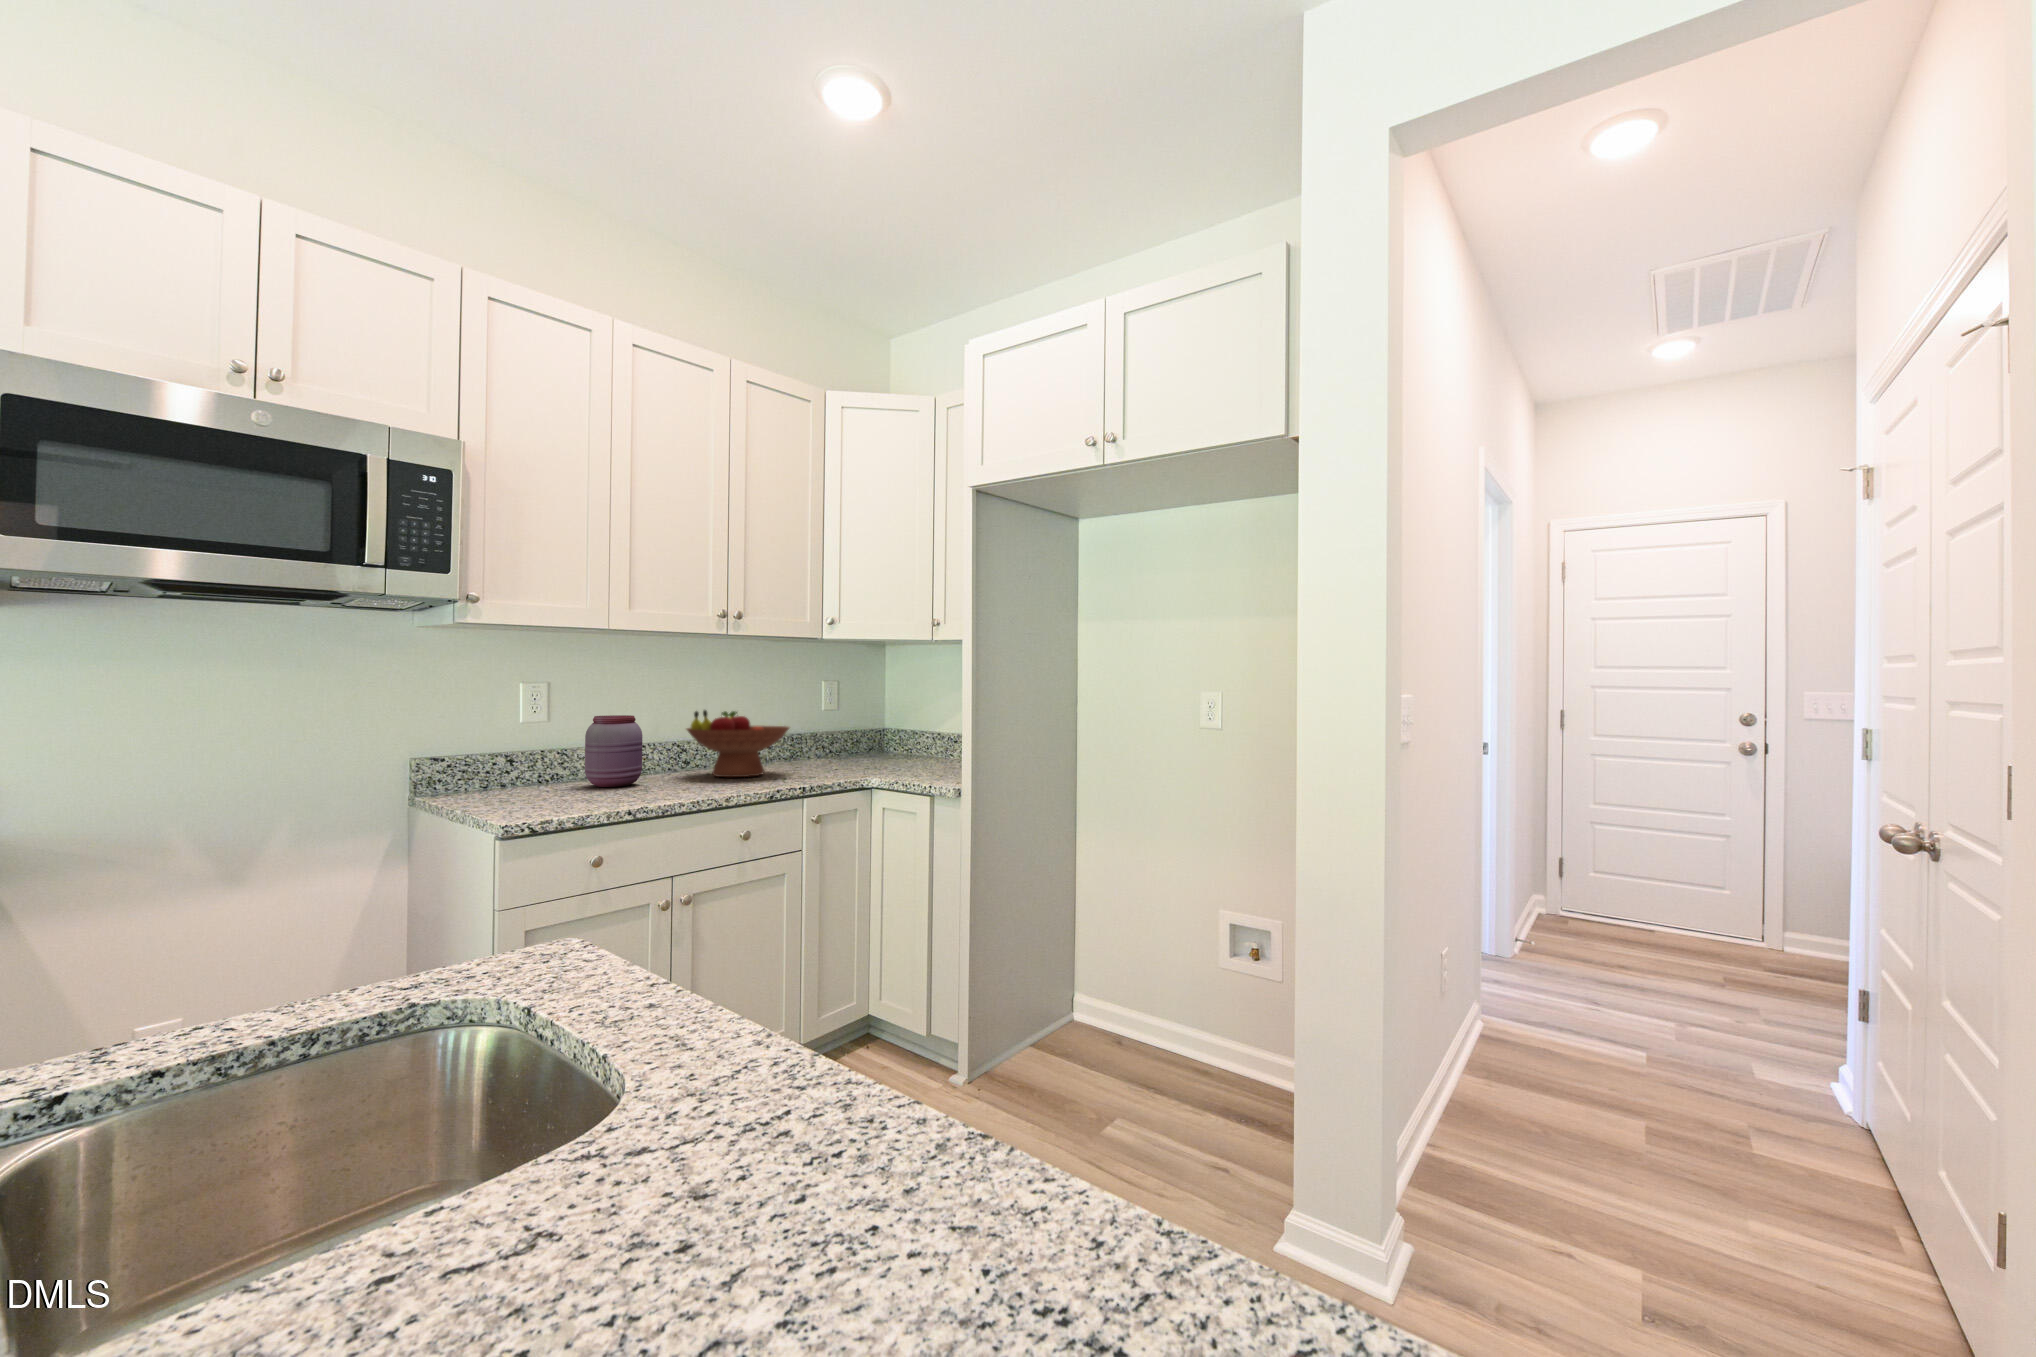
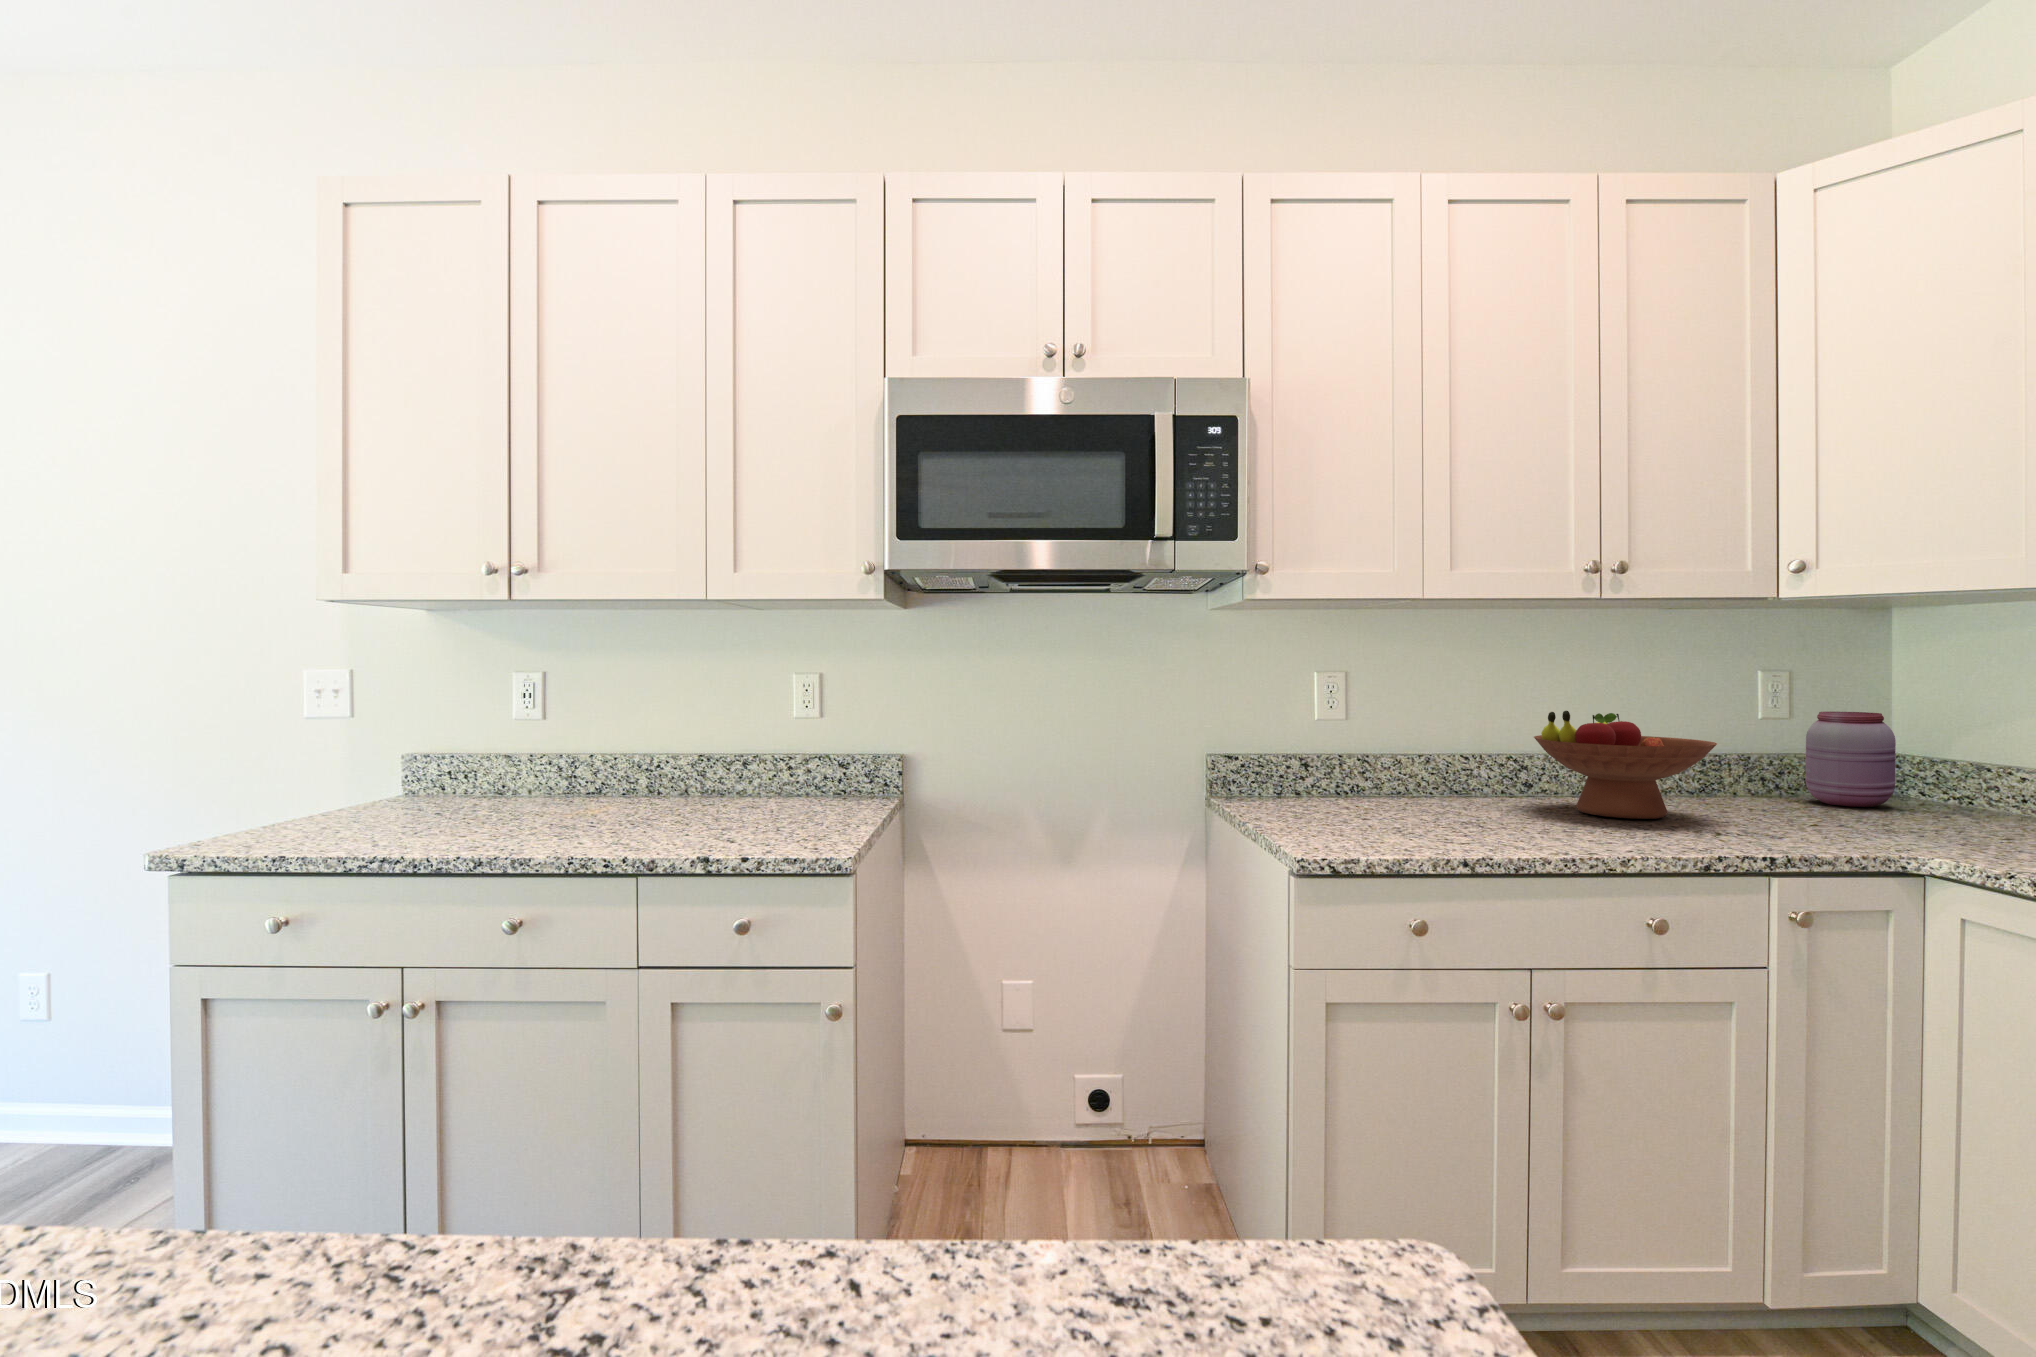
jar: present [585,715,642,787] -> present [1805,712,1896,807]

